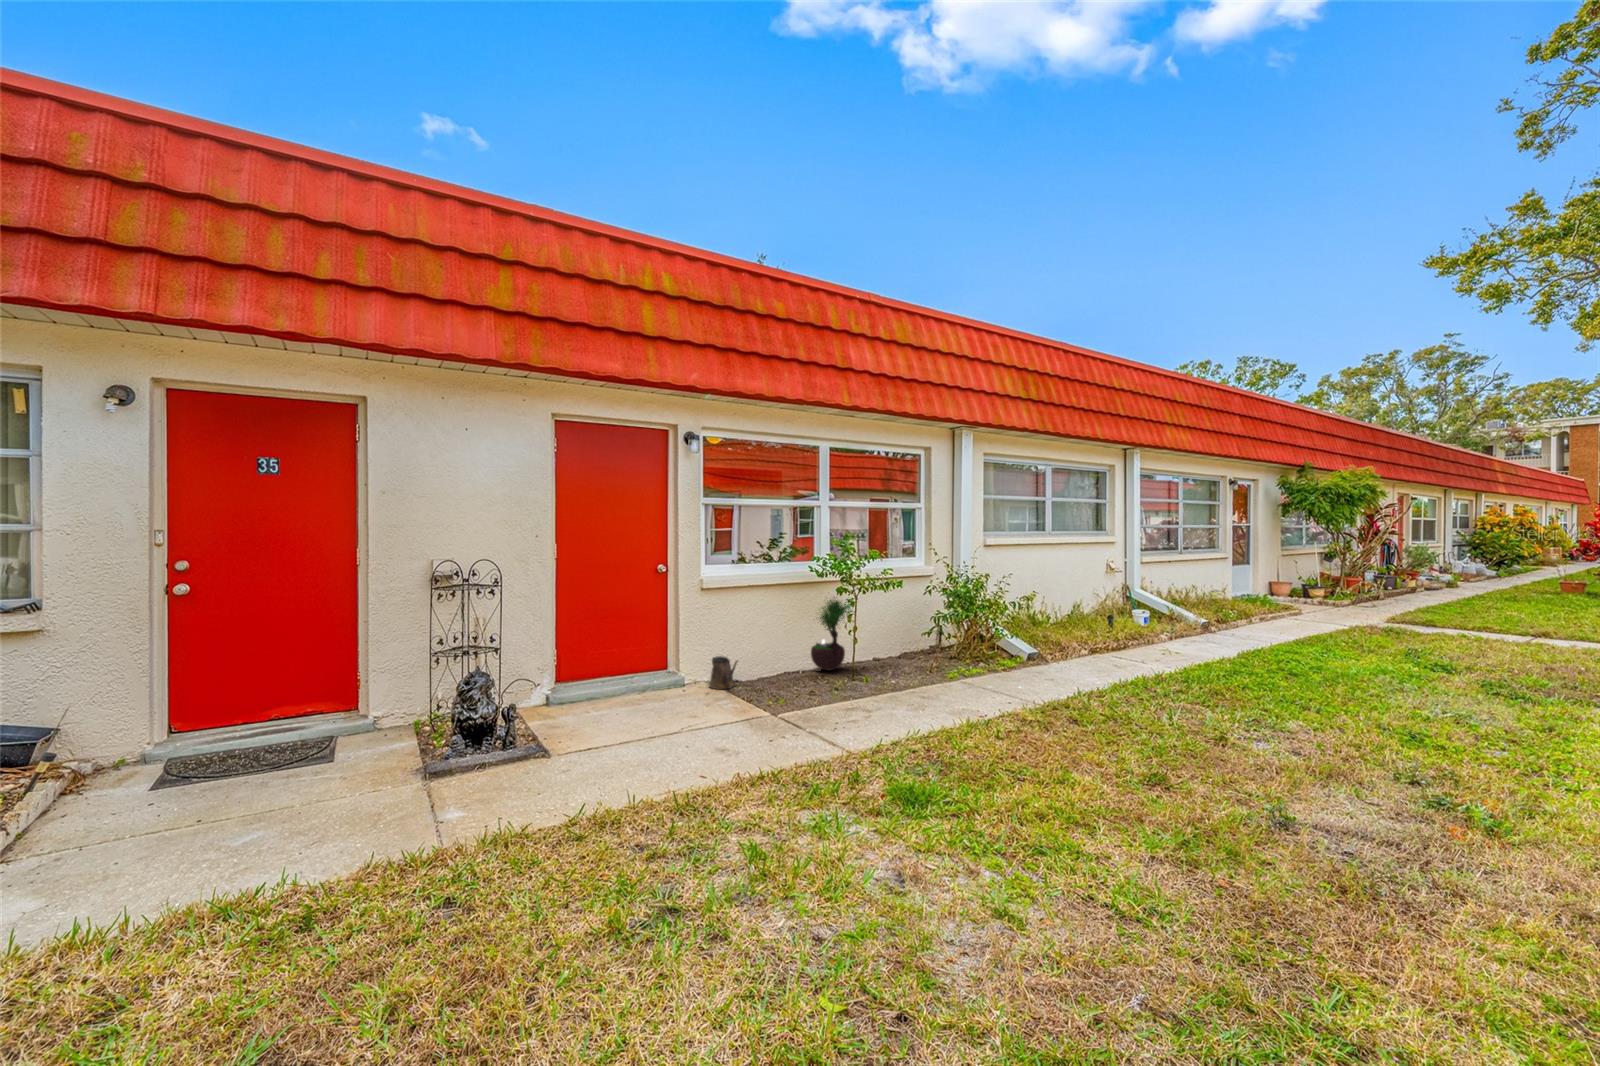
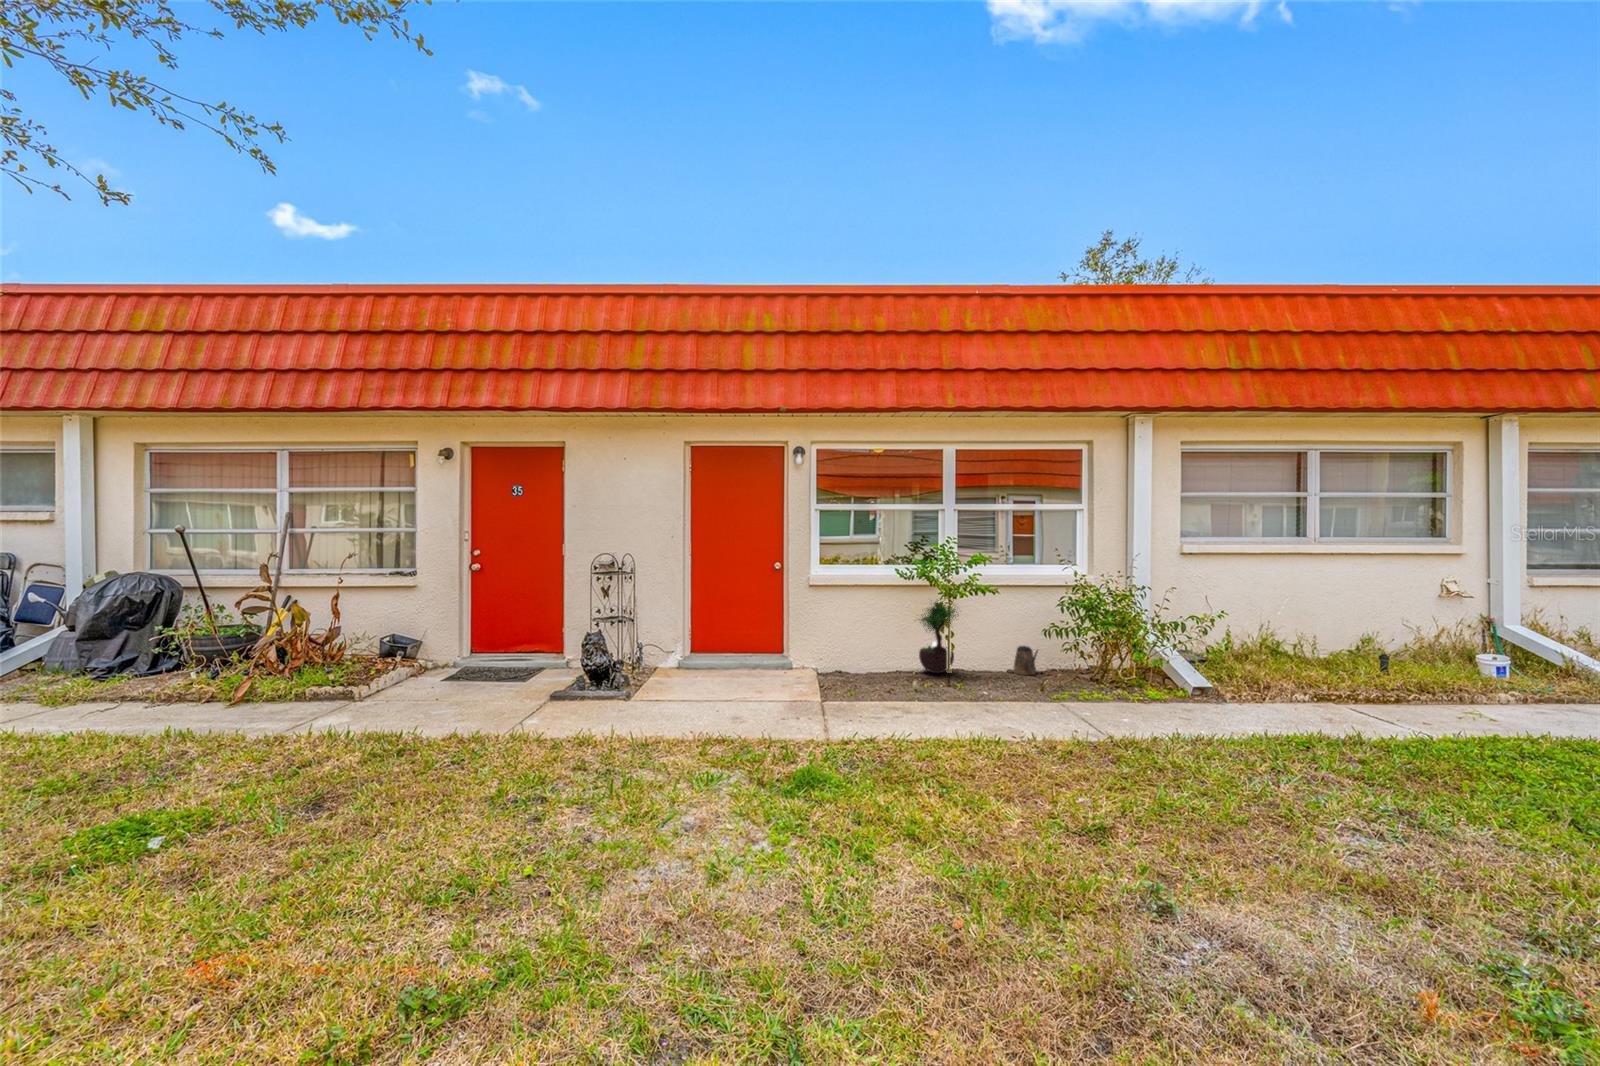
watering can: present [709,656,738,689] -> present [1013,646,1038,675]

